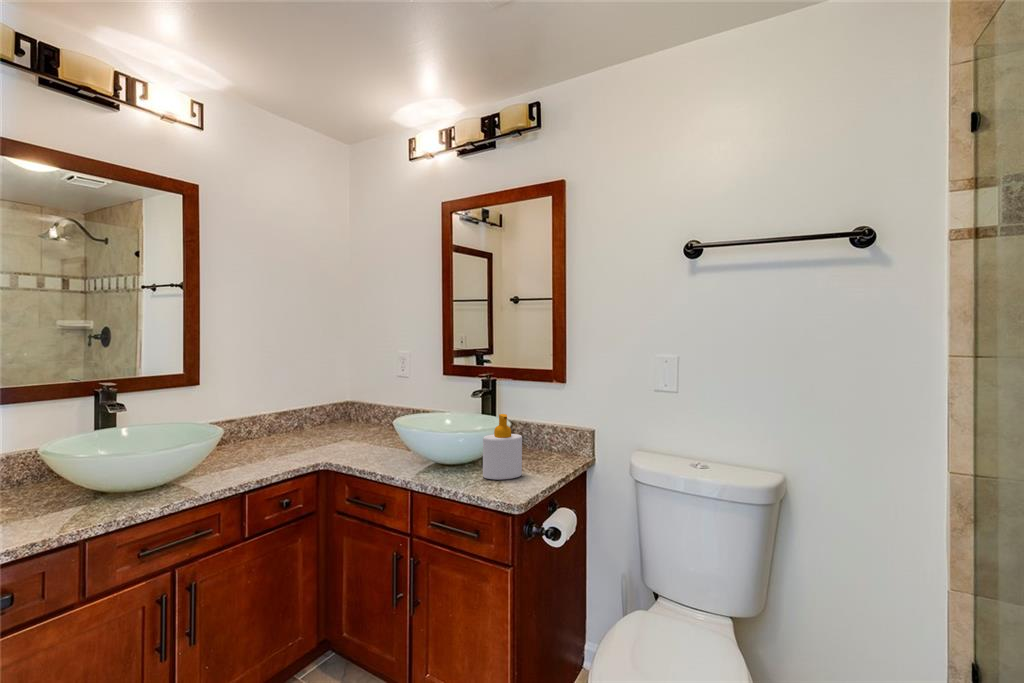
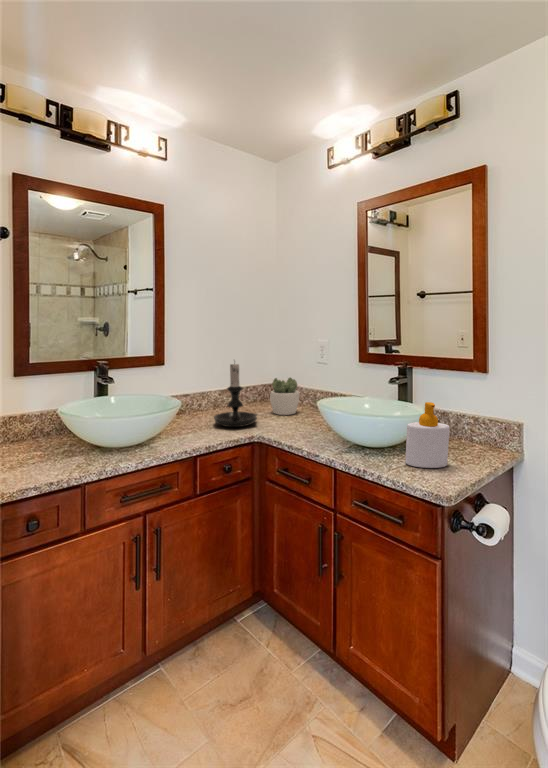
candle holder: none [269,375,326,455] -> present [214,363,257,427]
succulent plant: none [341,394,377,437] -> present [270,378,299,415]

